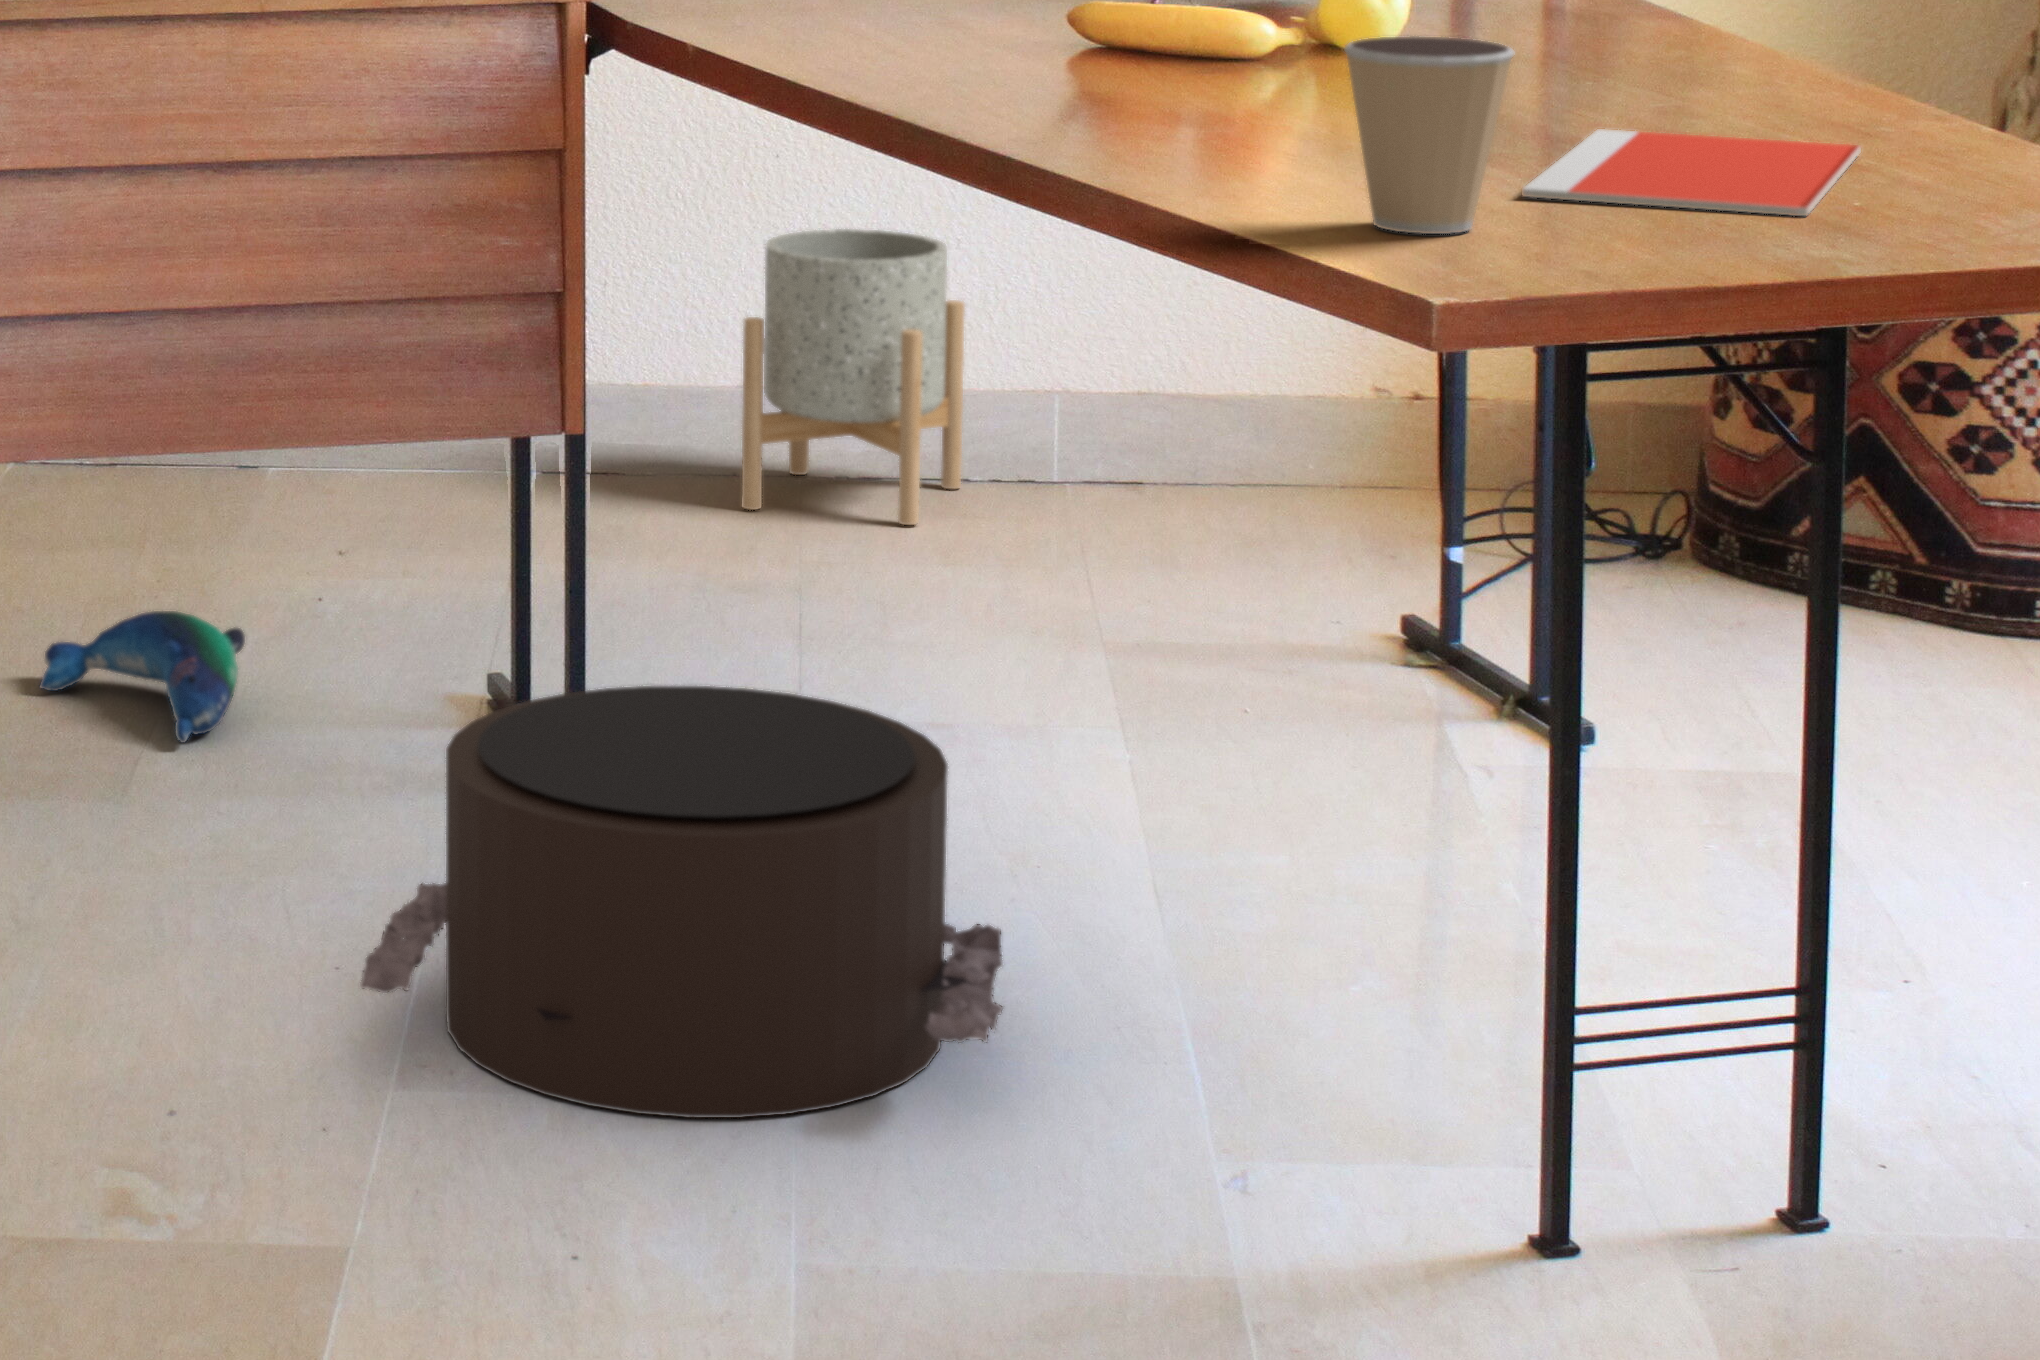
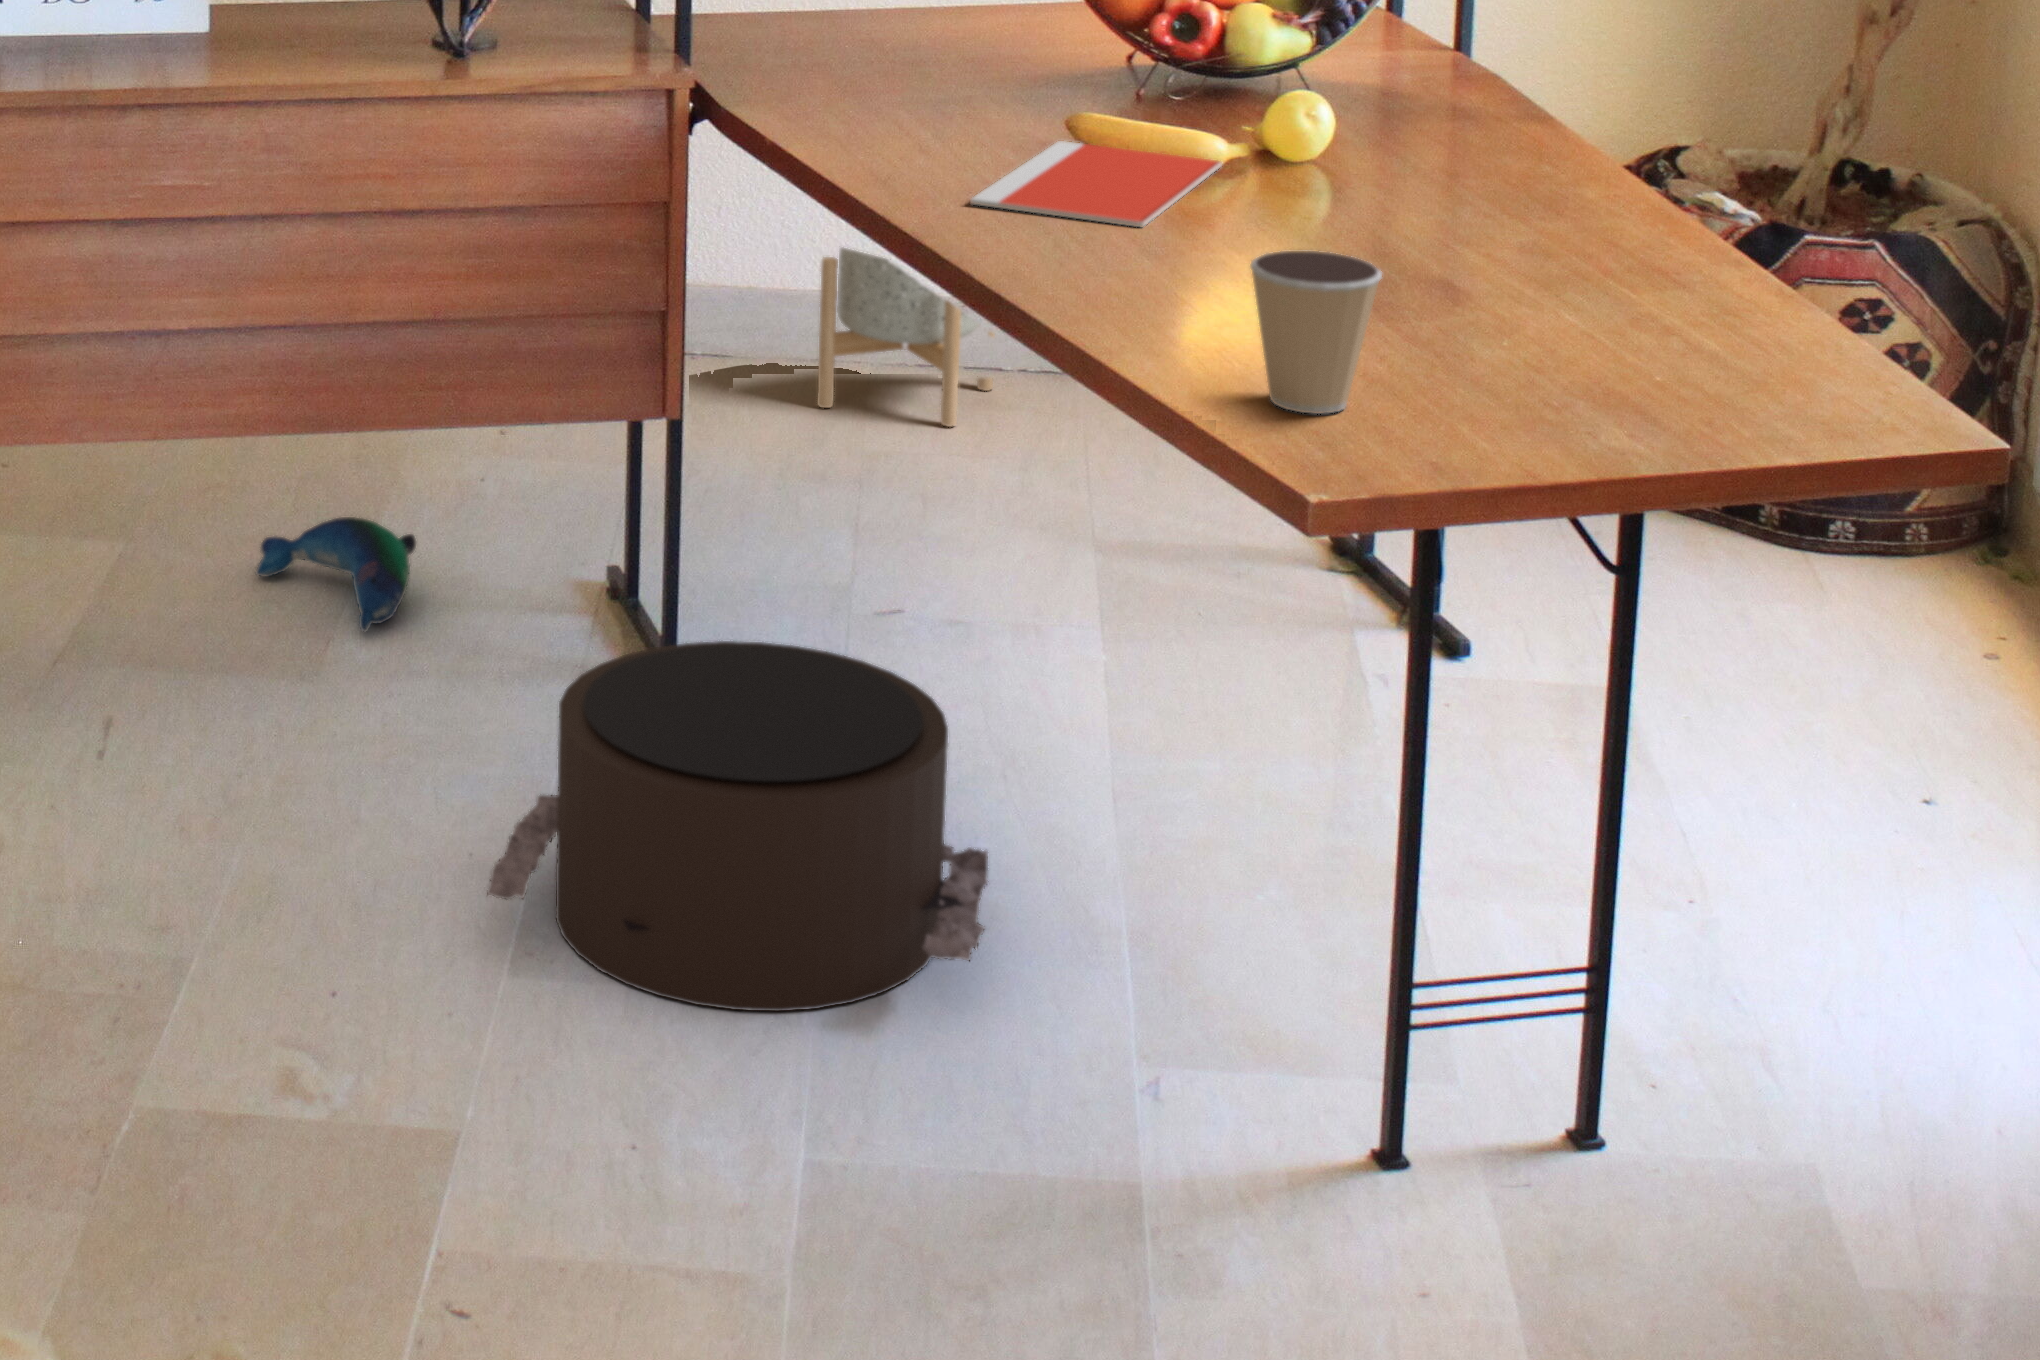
notebook: present [1522,129,1861,216] -> present [970,141,1222,227]

